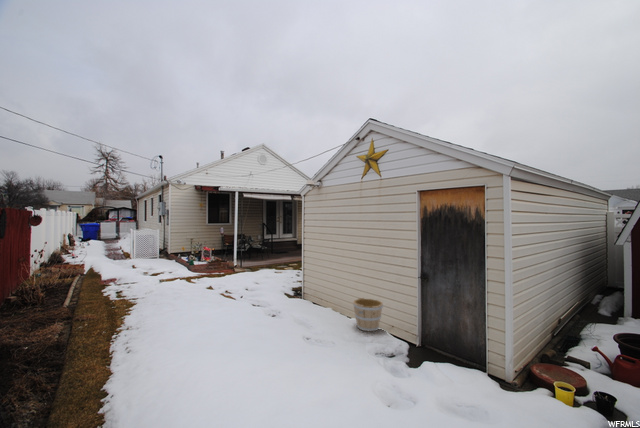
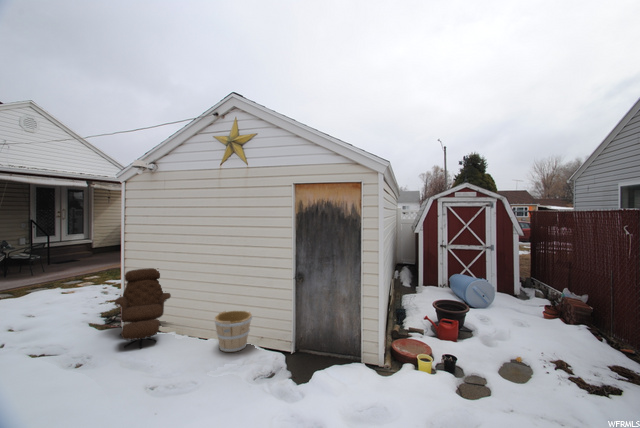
lounge chair: none [296,259,330,314] -> present [115,268,171,348]

